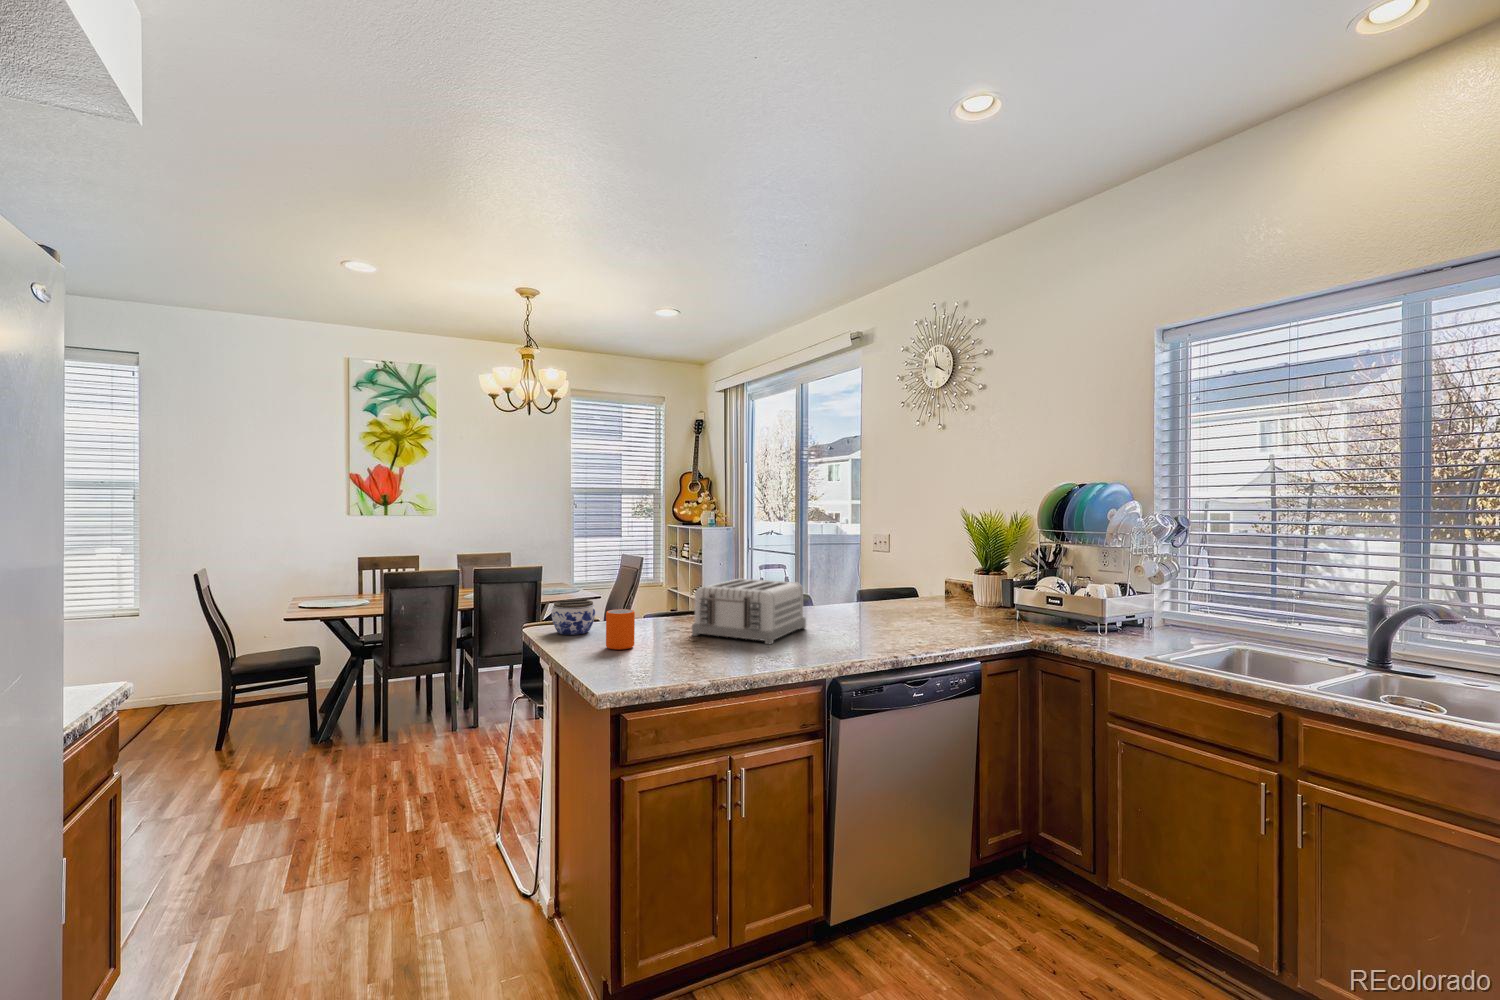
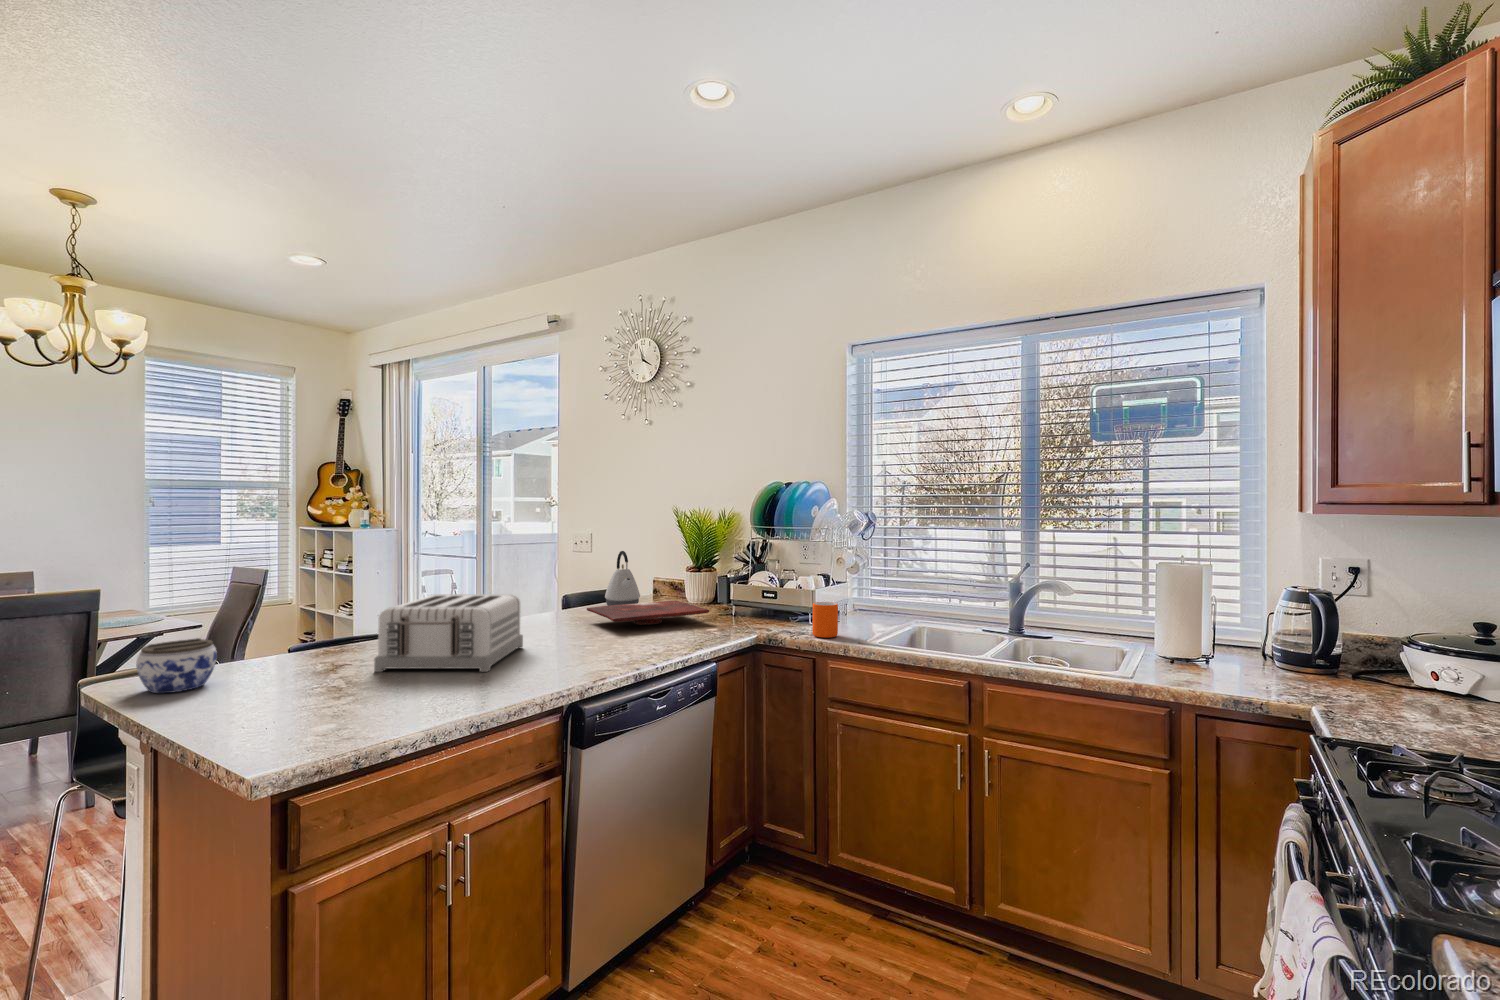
kettle: none [891,550,924,603] -> present [605,551,640,606]
cutting board: none [868,599,985,619] -> present [587,600,709,625]
mug: present [606,609,635,649] -> present [812,602,838,638]

